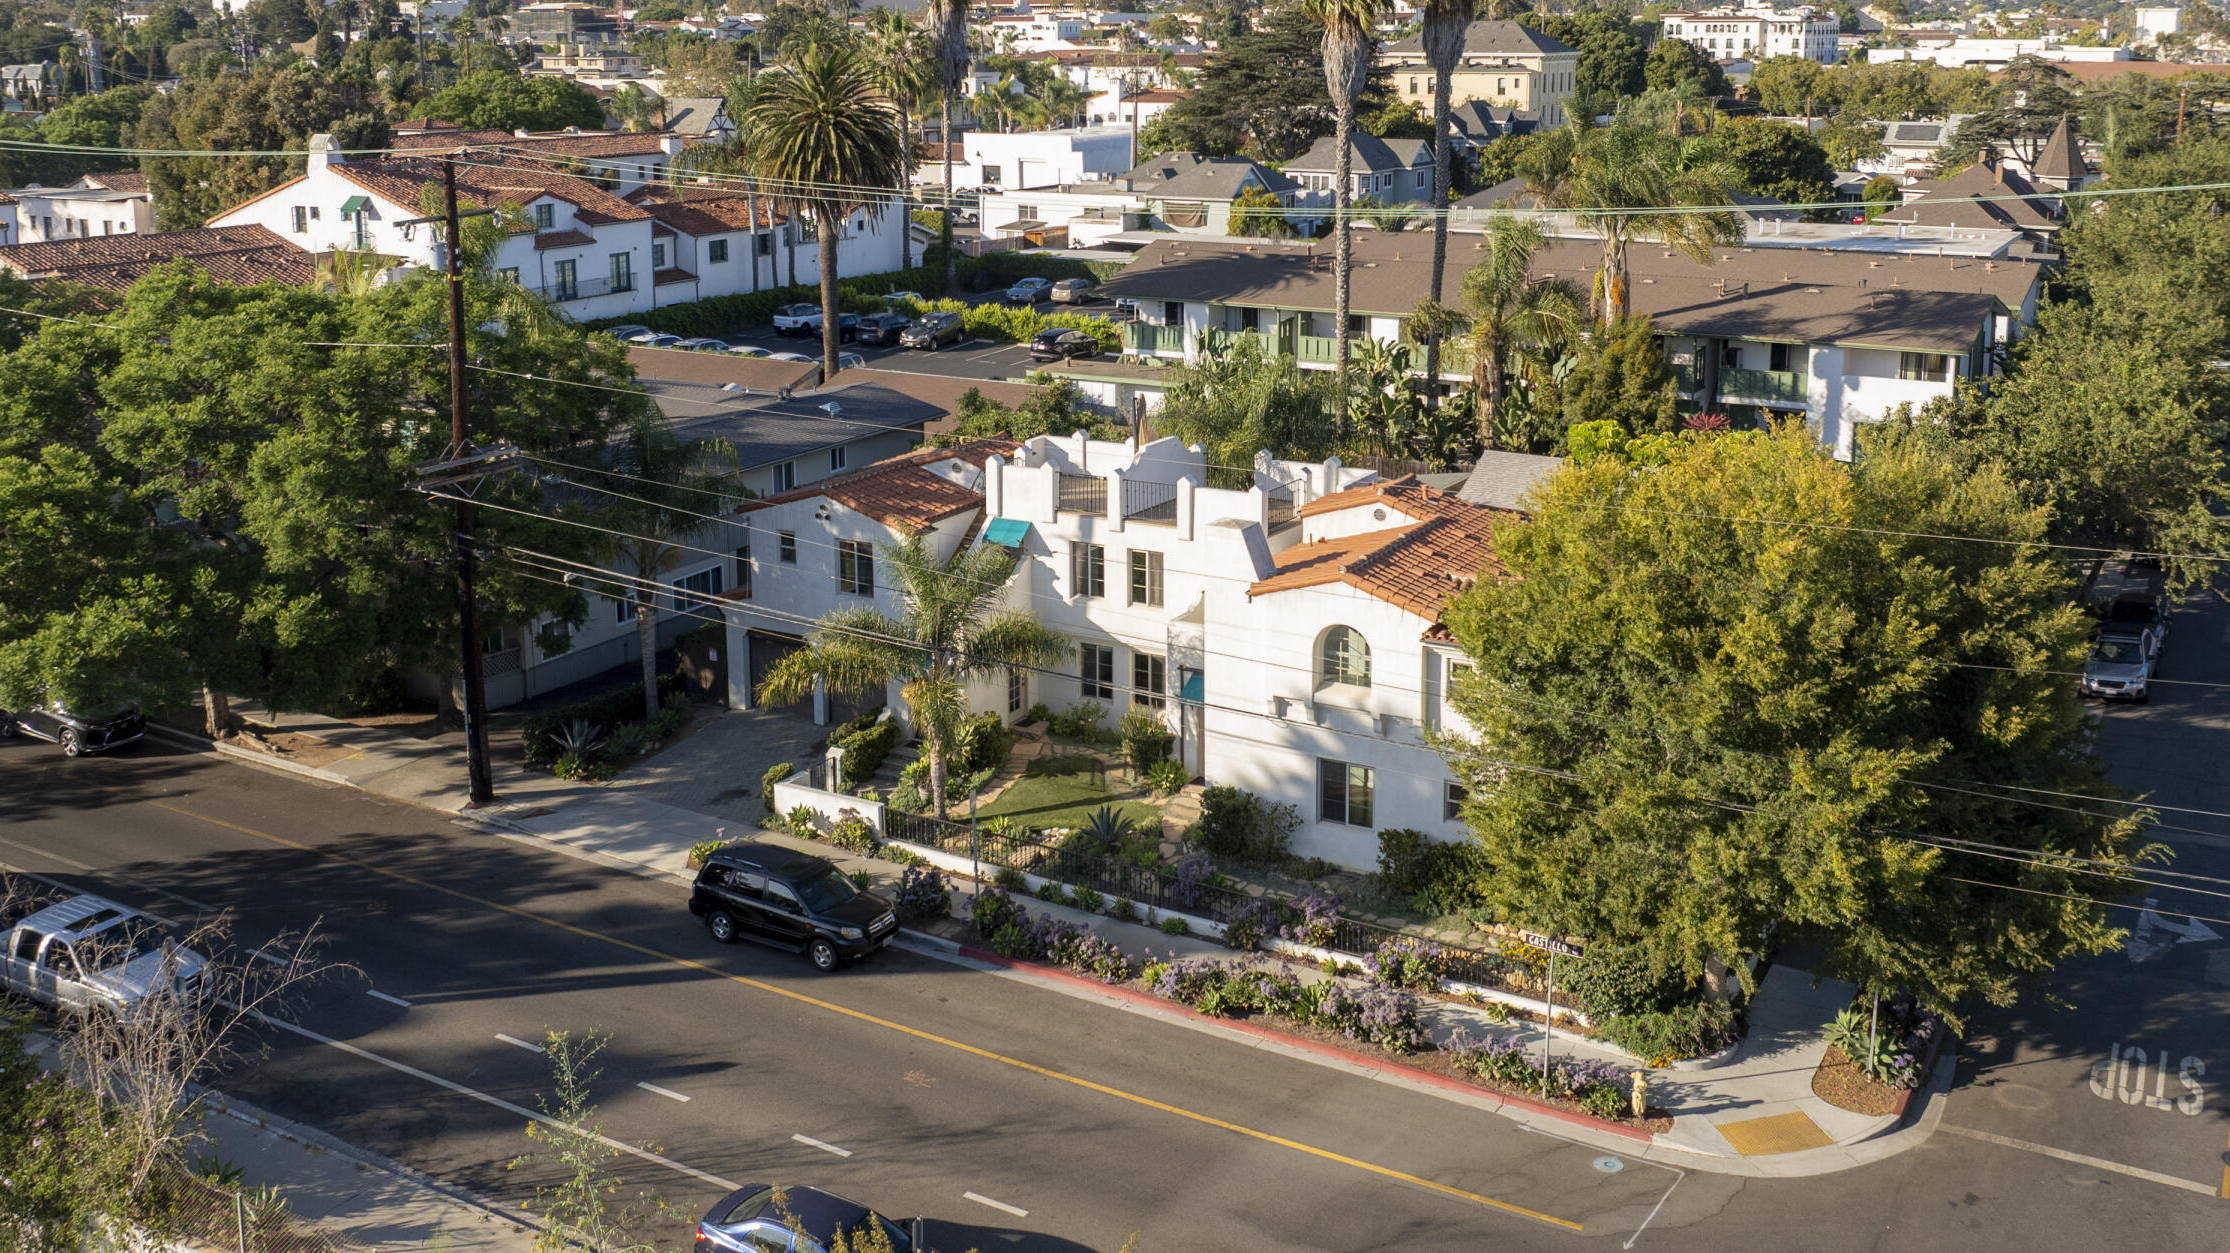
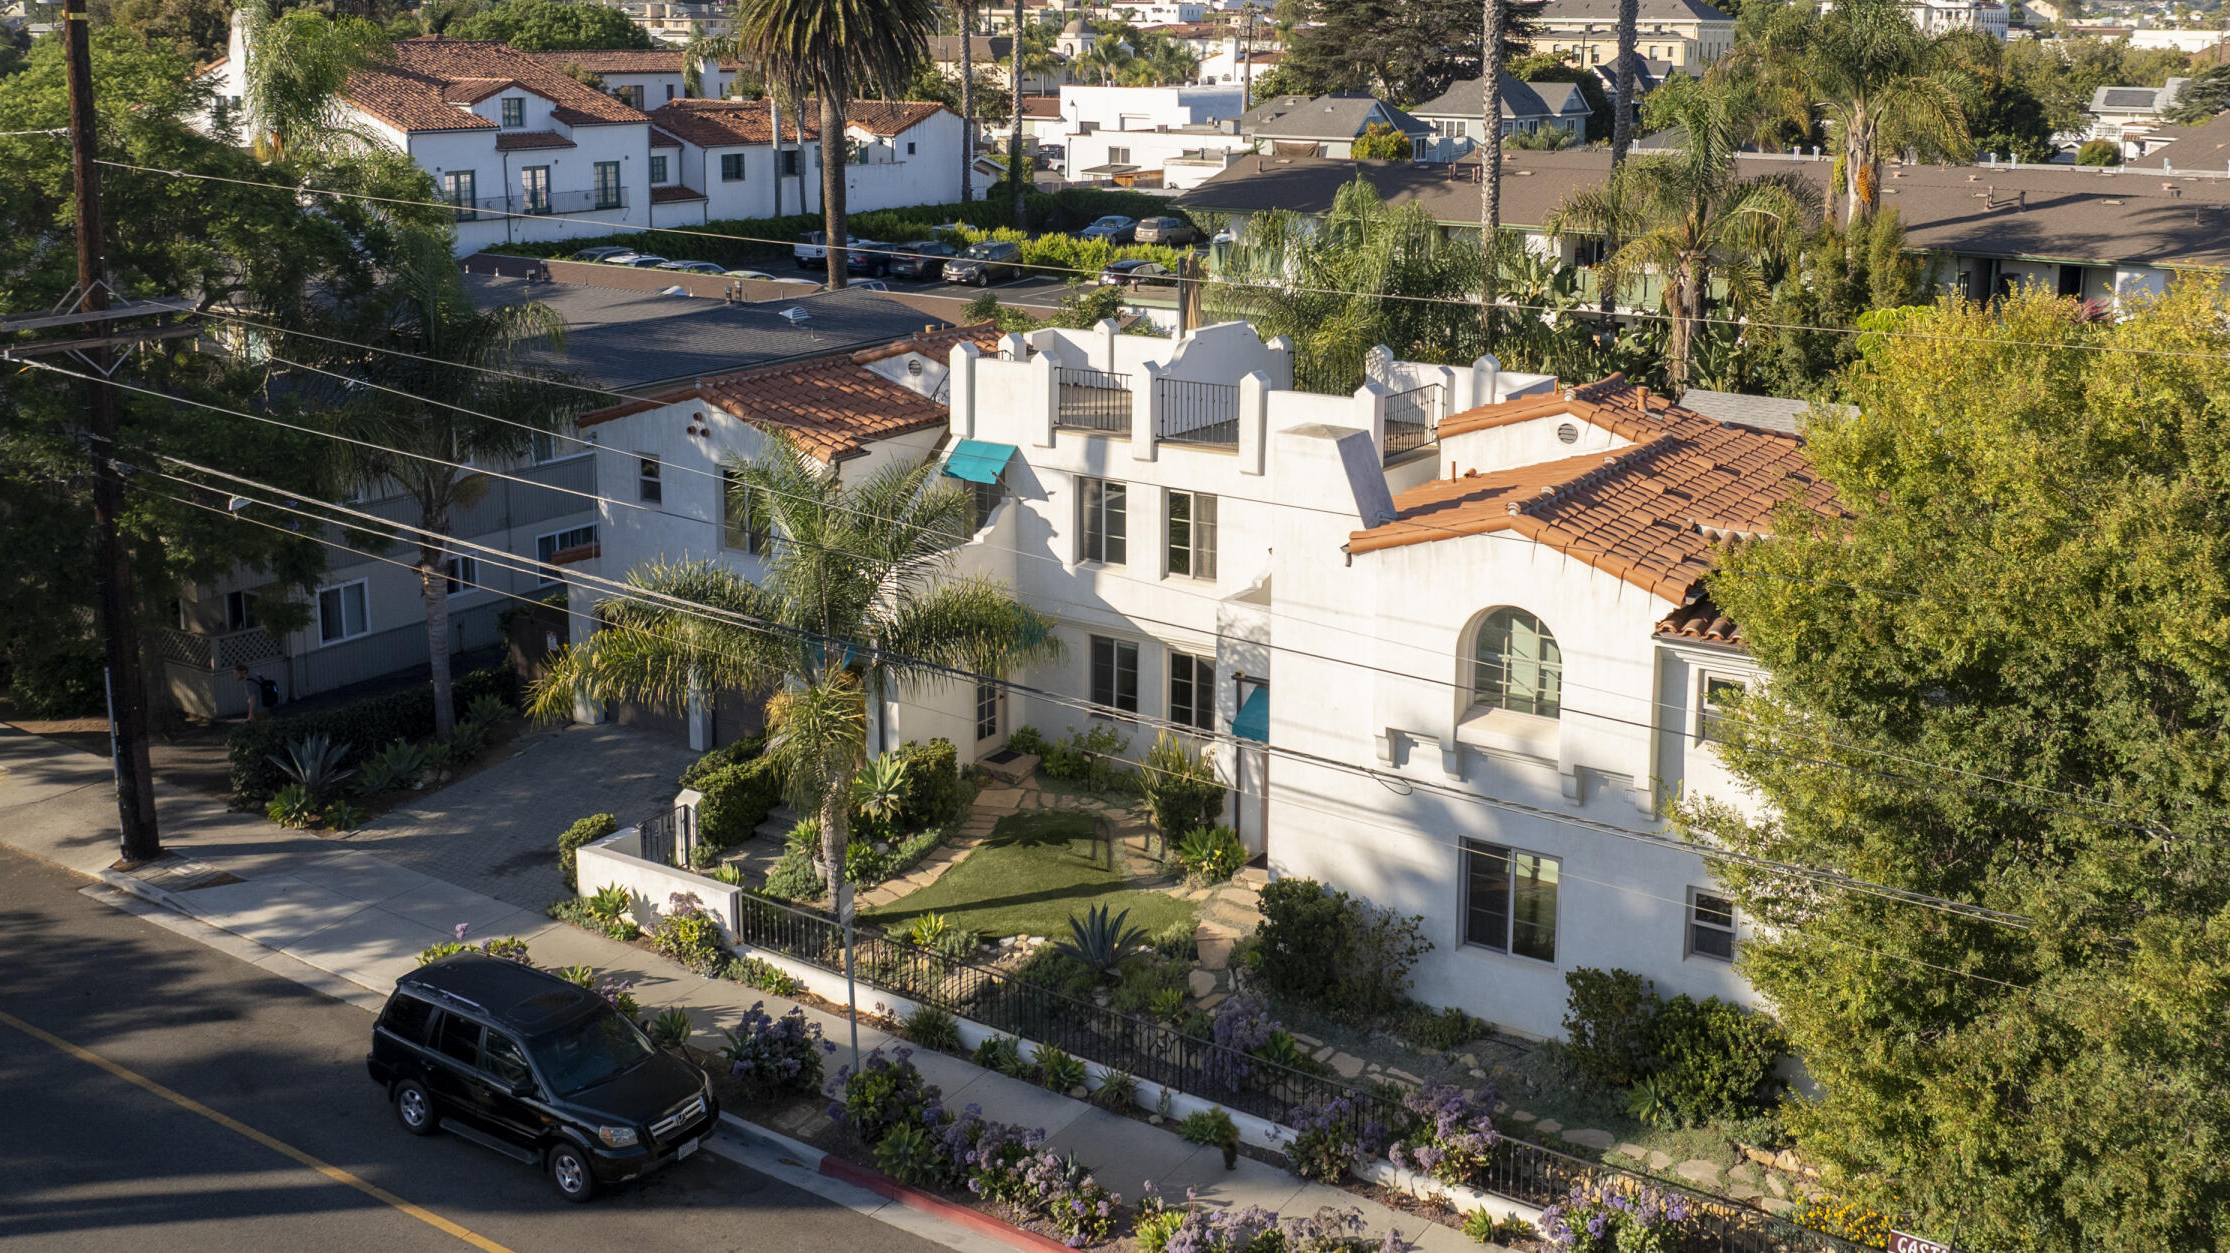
potted plant: none [1176,908,1197,944] -> present [1207,1104,1241,1170]

